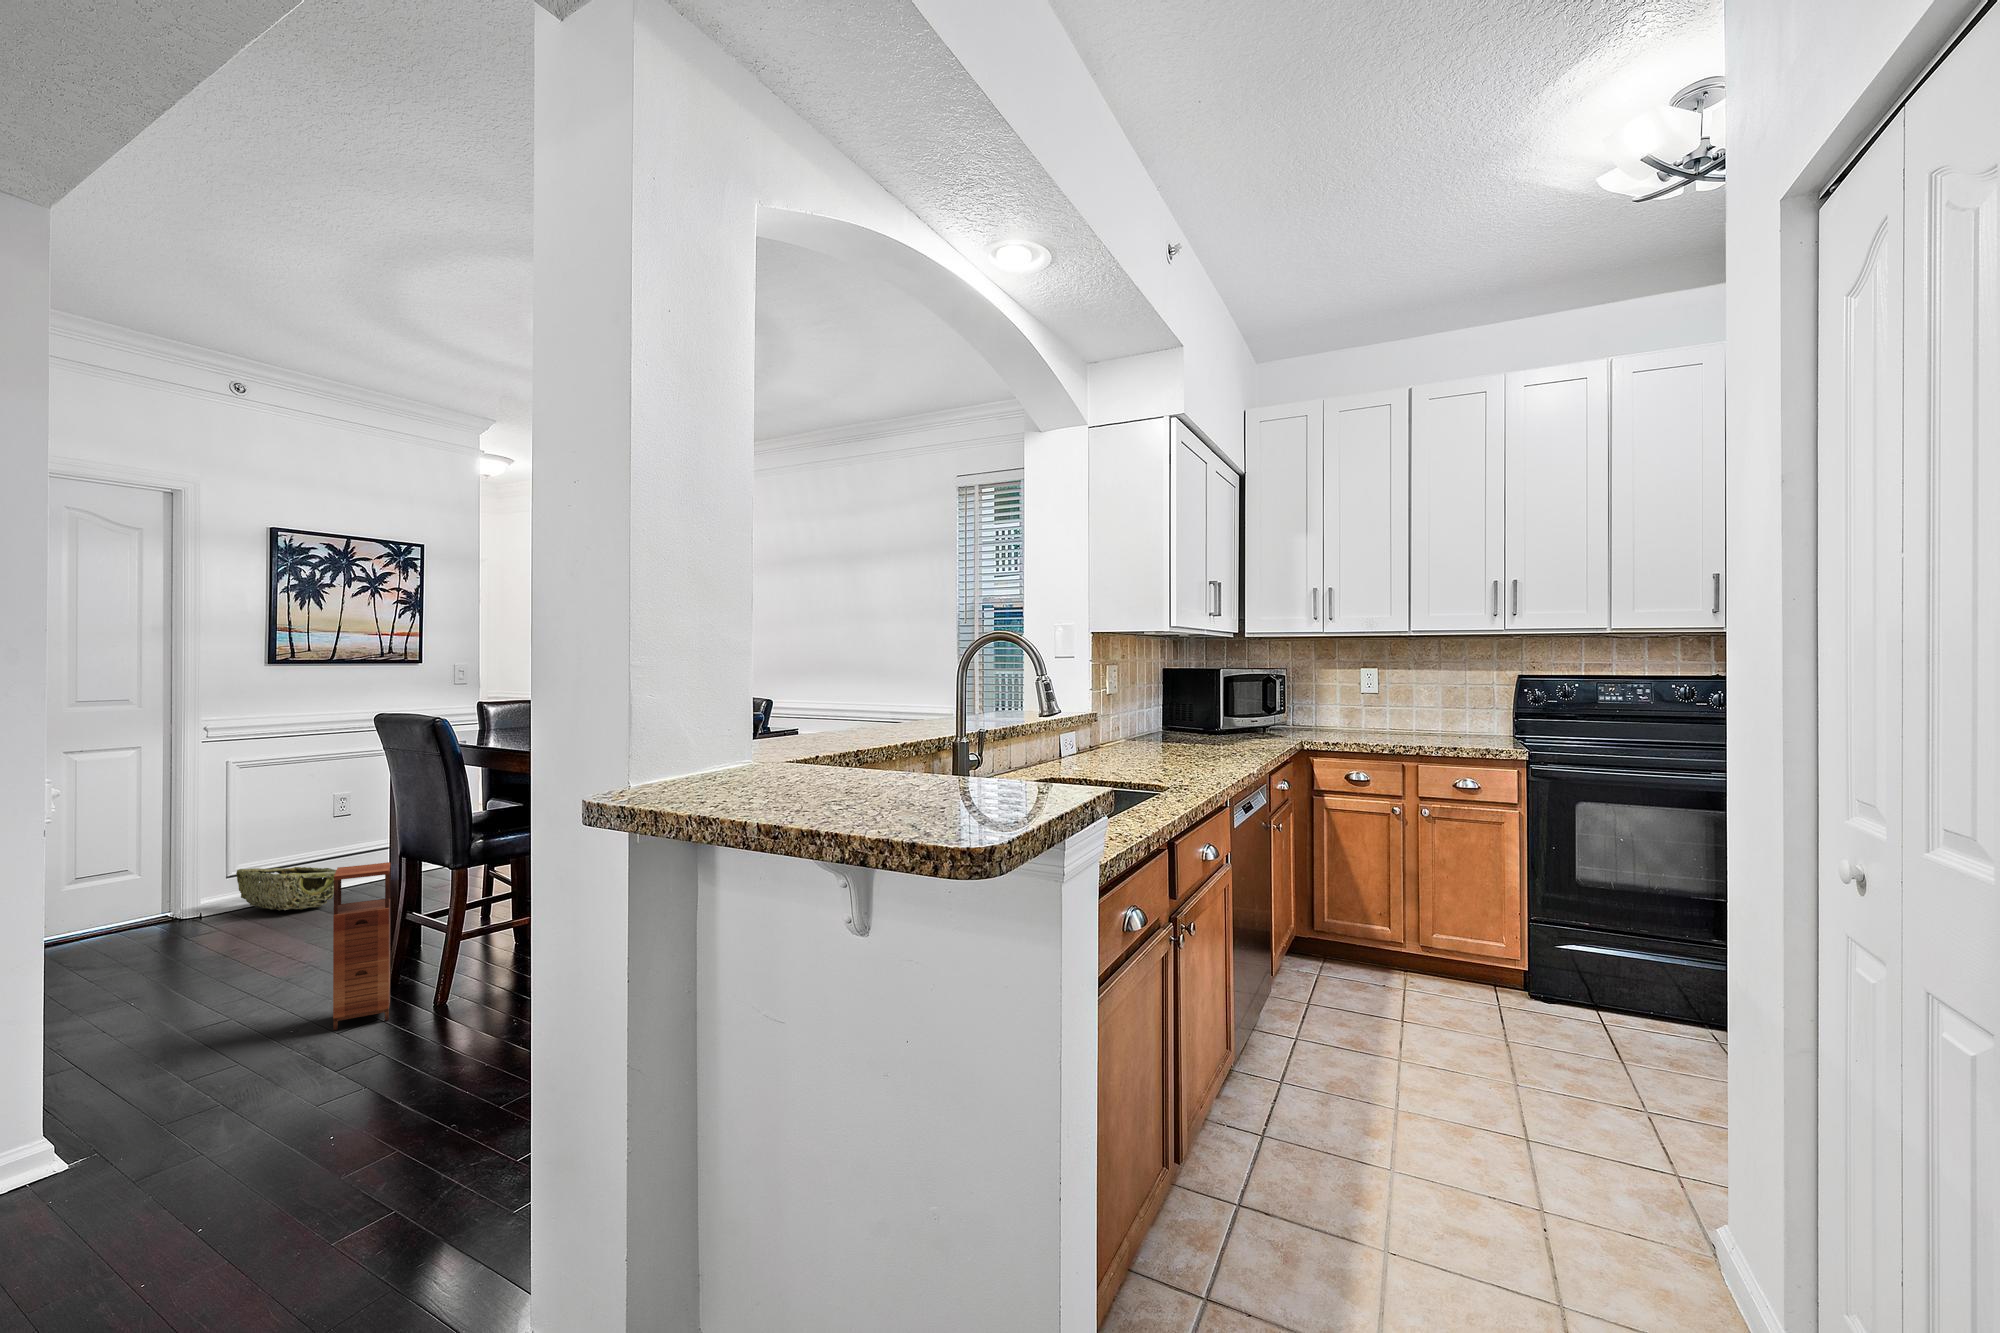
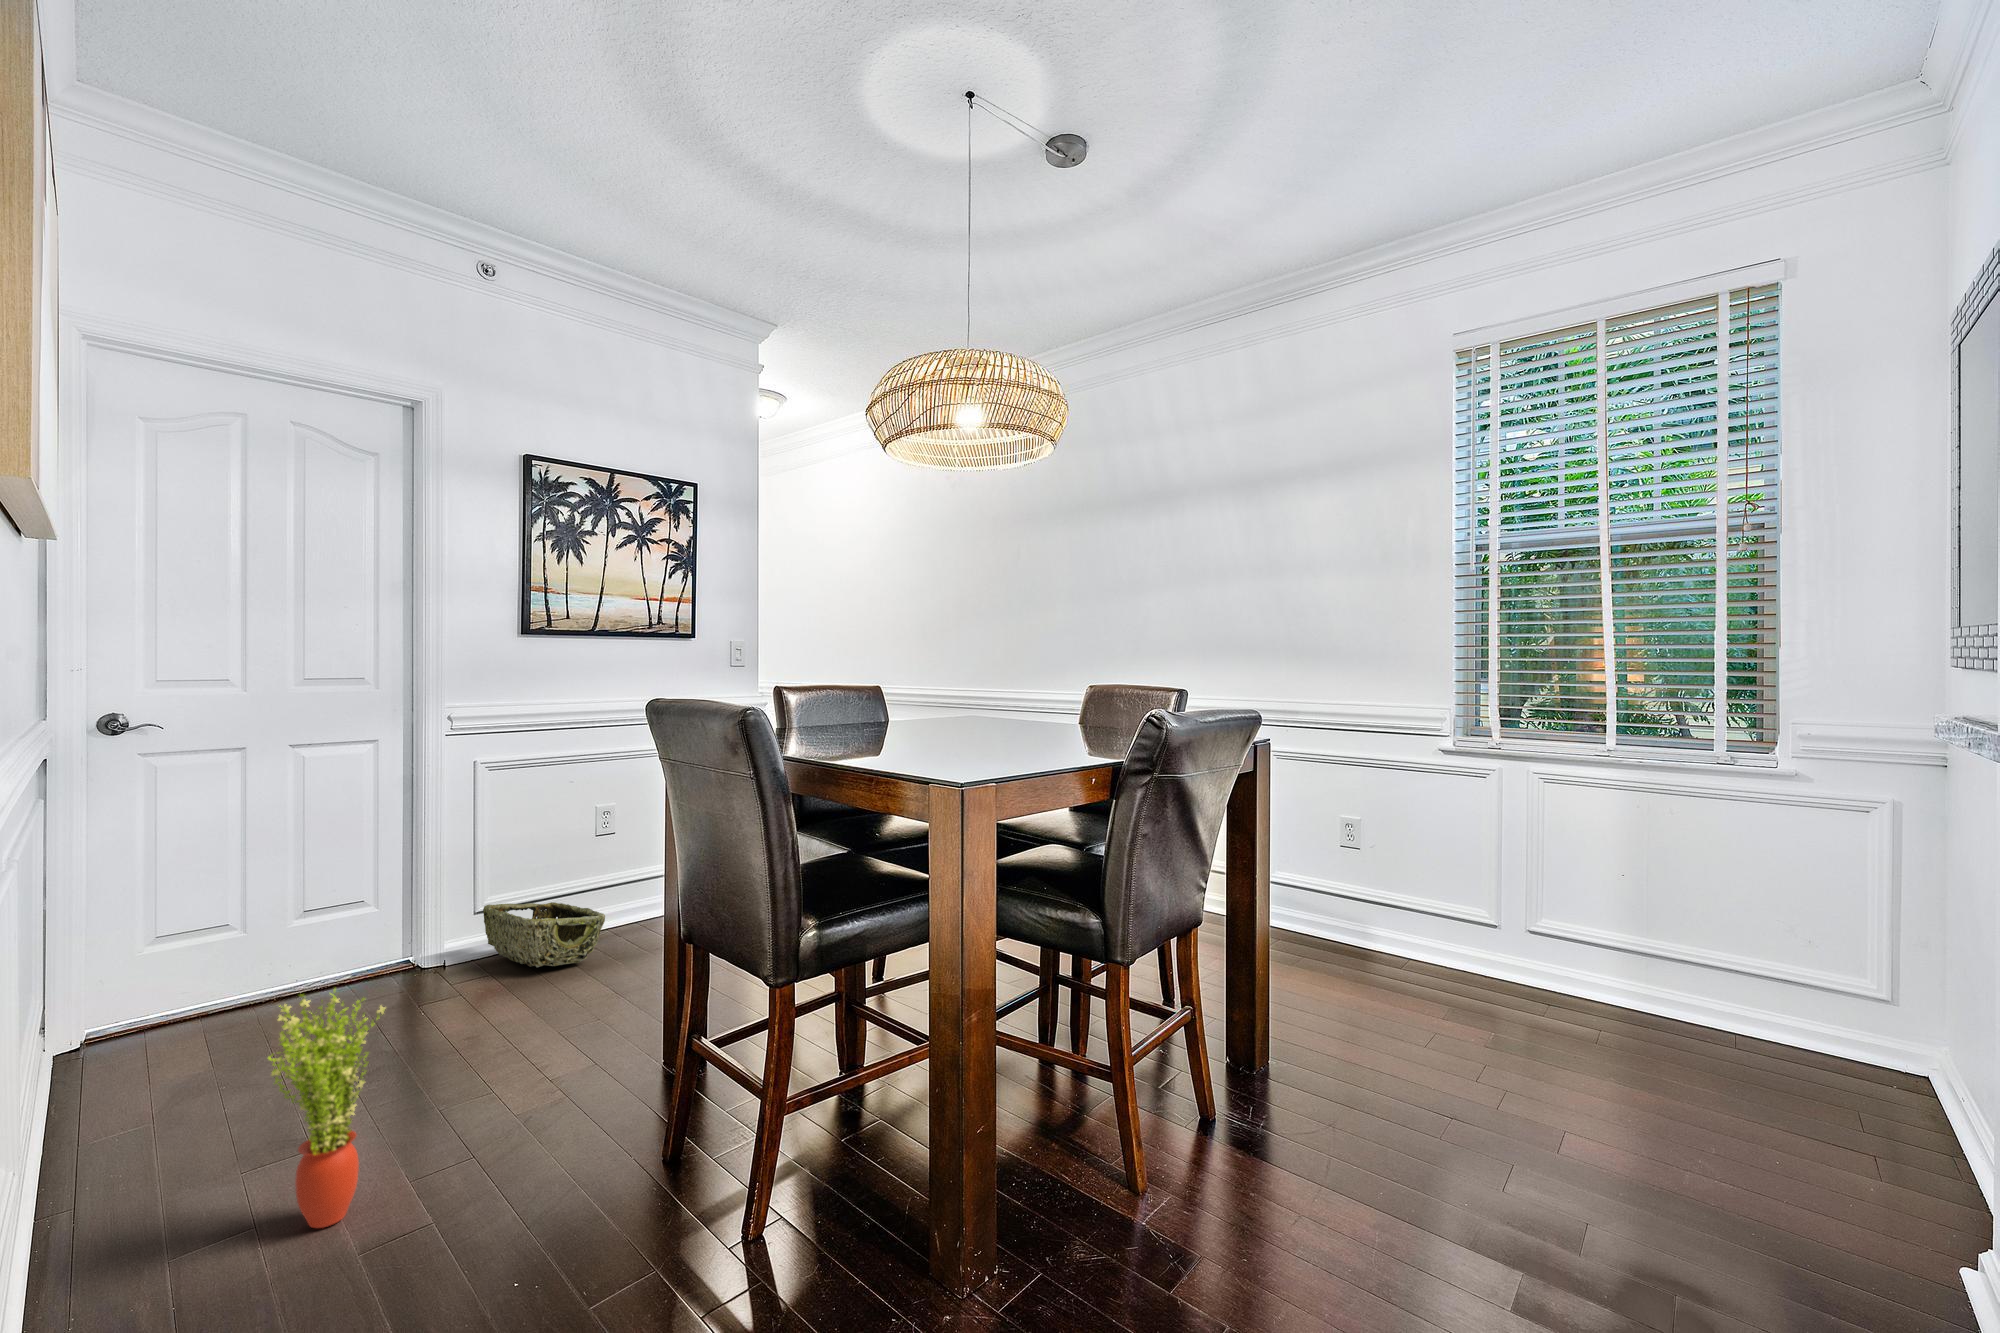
storage cabinet: present [333,862,390,1030] -> none [587,958,676,1274]
potted plant: none [117,891,192,1032] -> present [268,989,385,1228]

